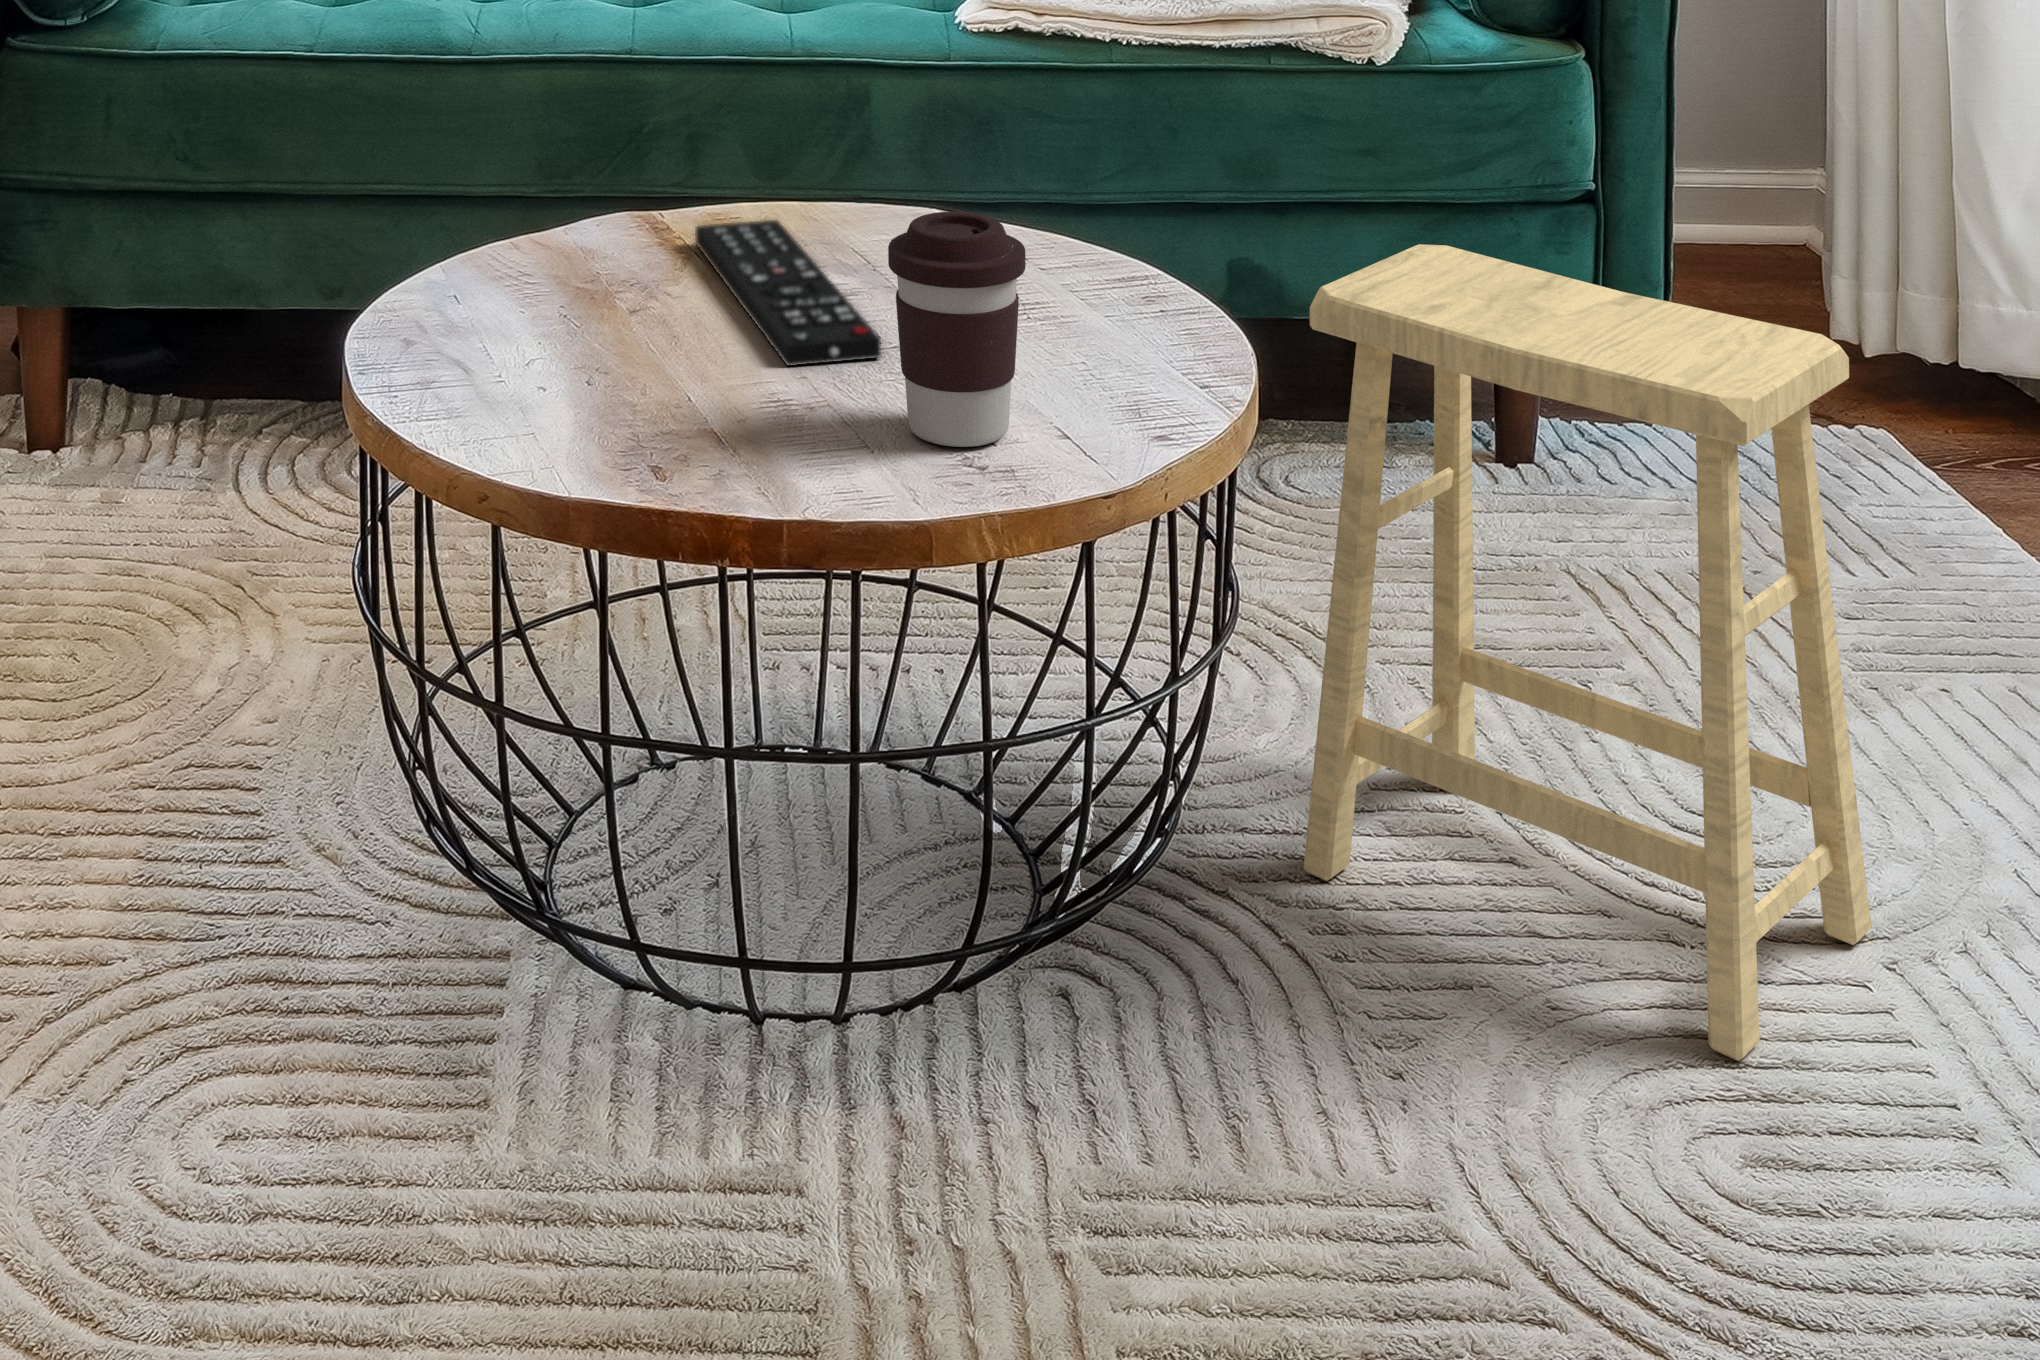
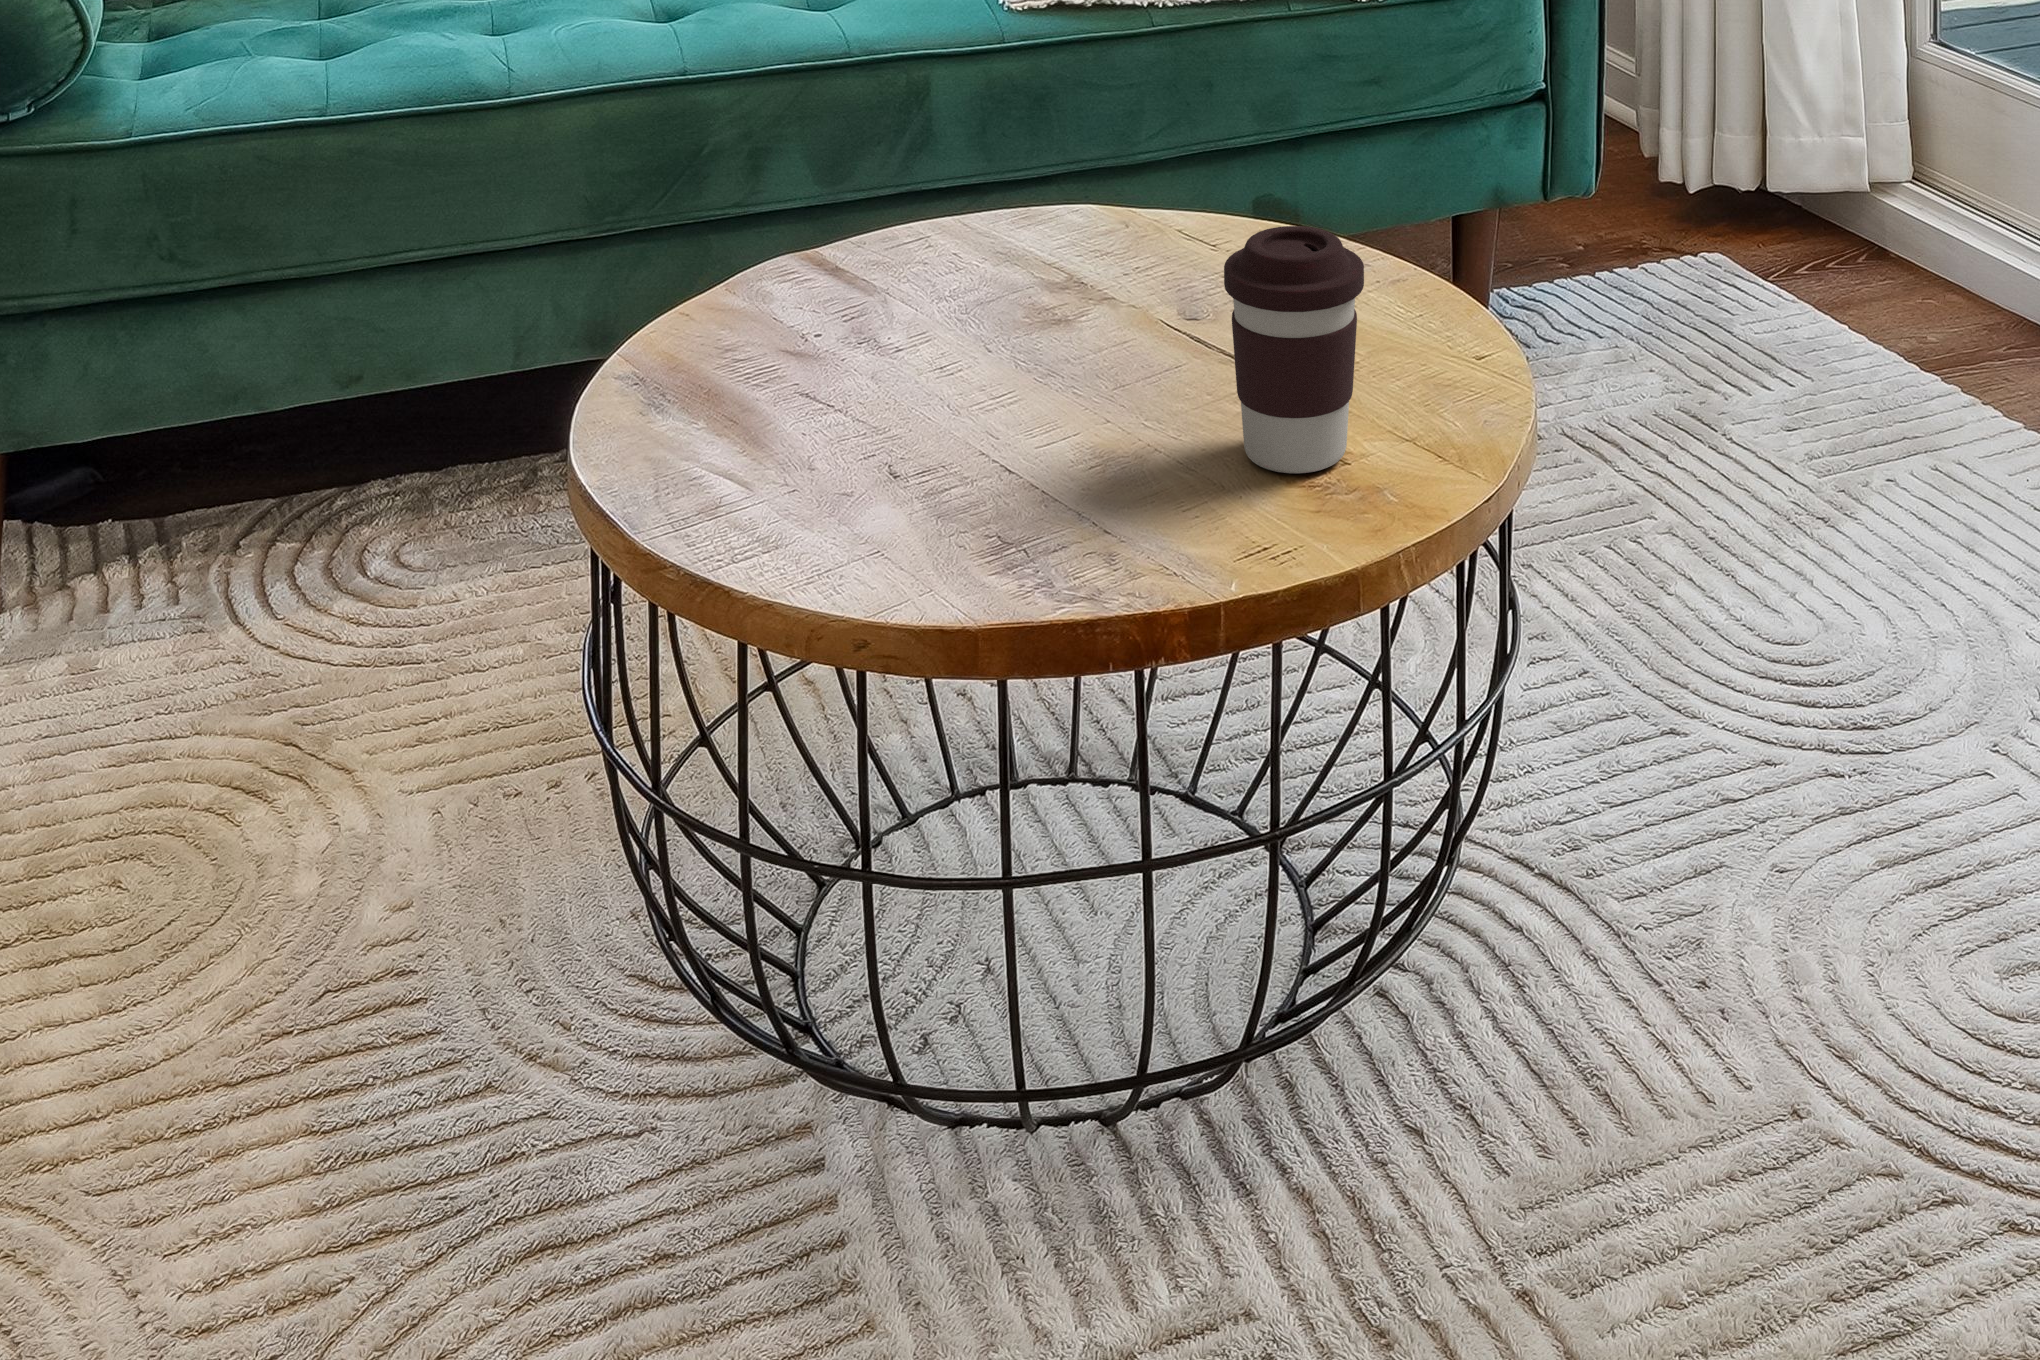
remote control: present [695,220,881,366] -> none [876,241,1159,409]
footstool: present [1304,244,1872,1061] -> none [1520,179,1981,894]

